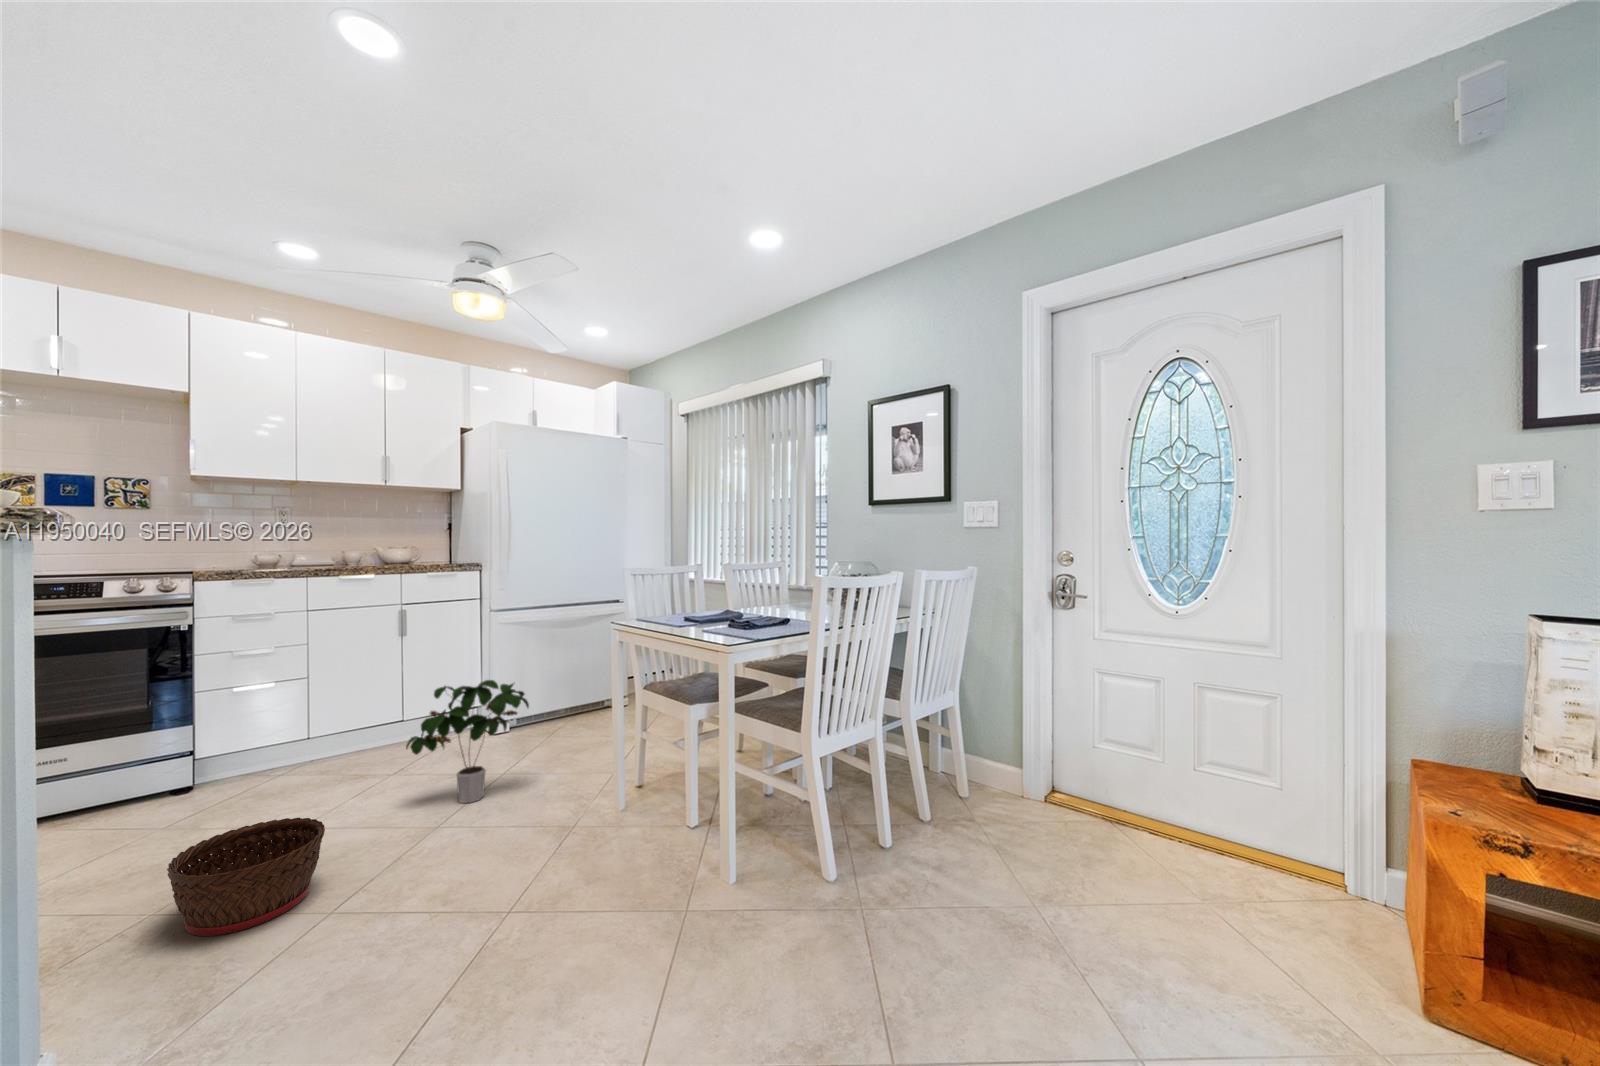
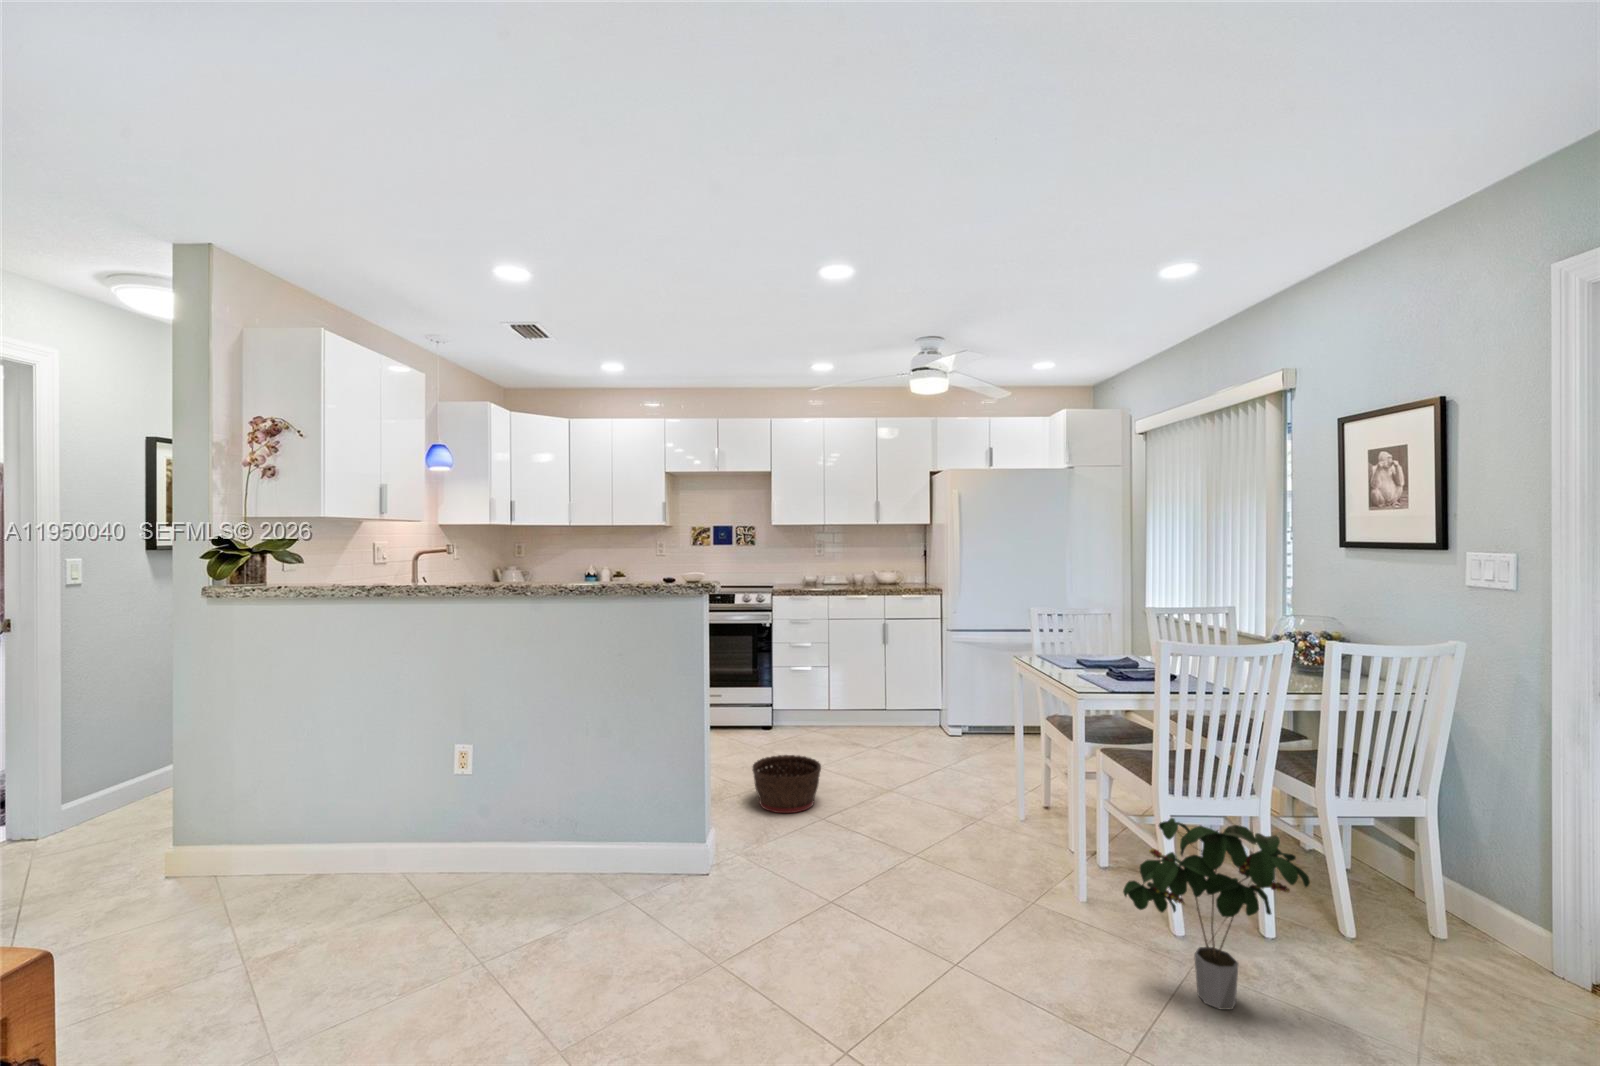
potted plant: present [406,680,529,803] -> present [1123,818,1310,1009]

